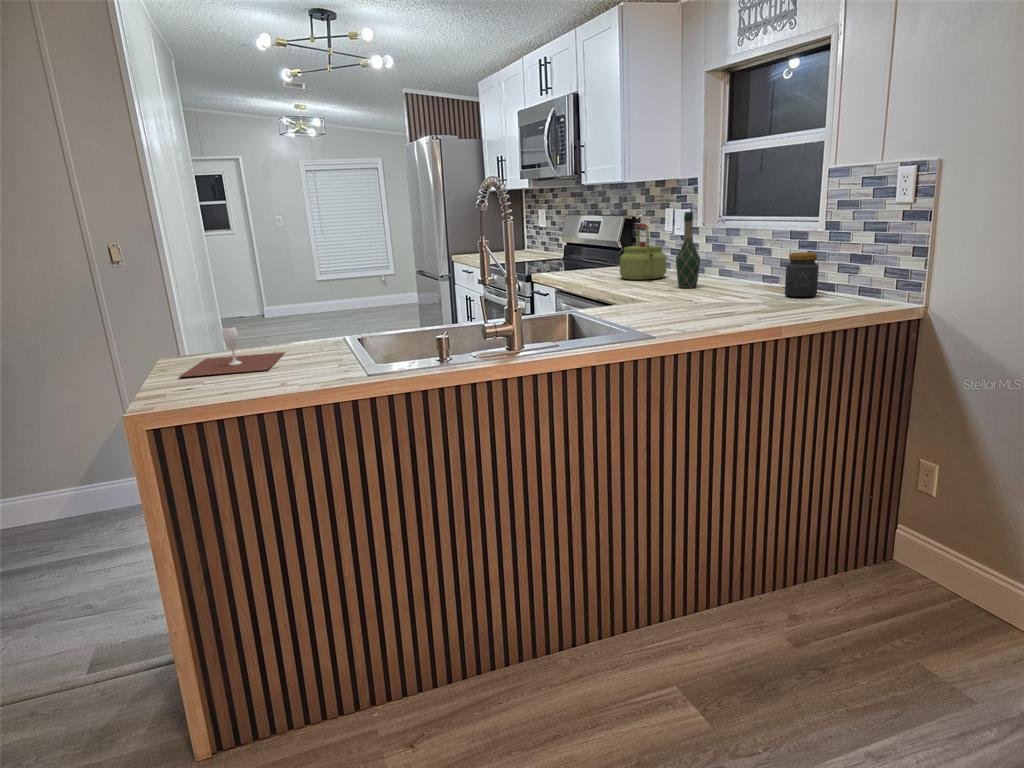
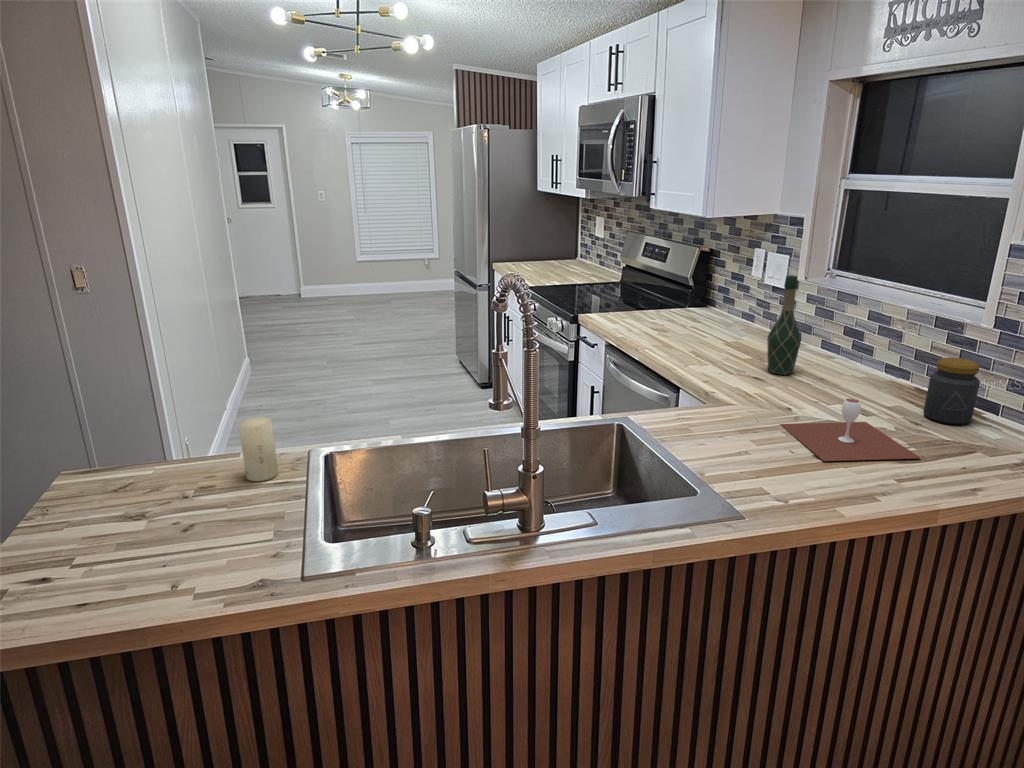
kettle: present [620,223,666,280] -> none [690,272,752,346]
candle: none [297,304,326,349] -> present [238,417,278,481]
wine glass: present [179,327,285,377] -> present [780,398,921,461]

